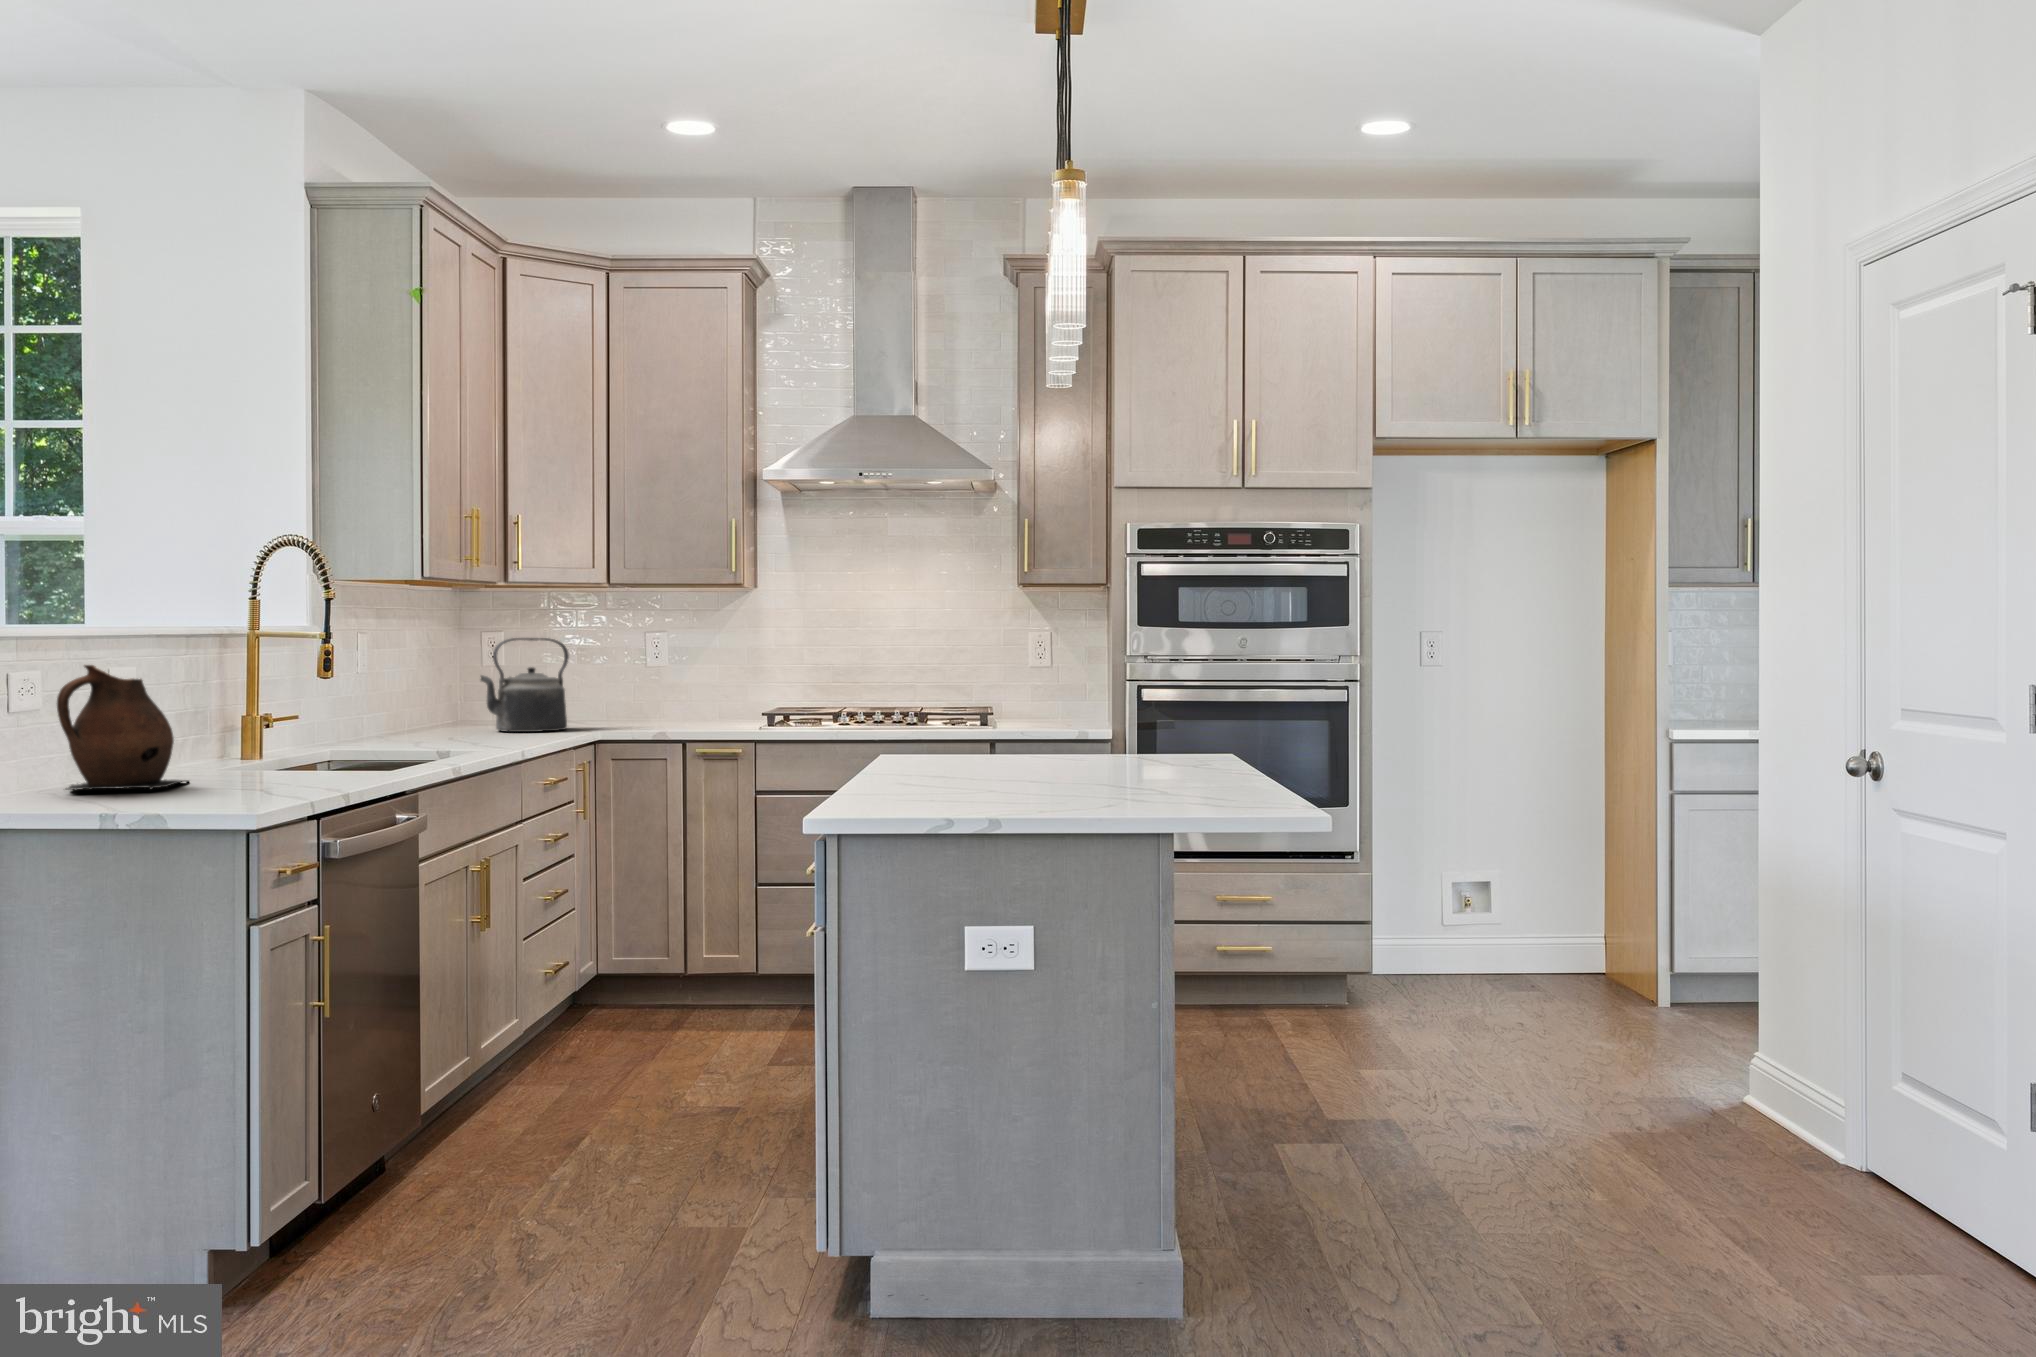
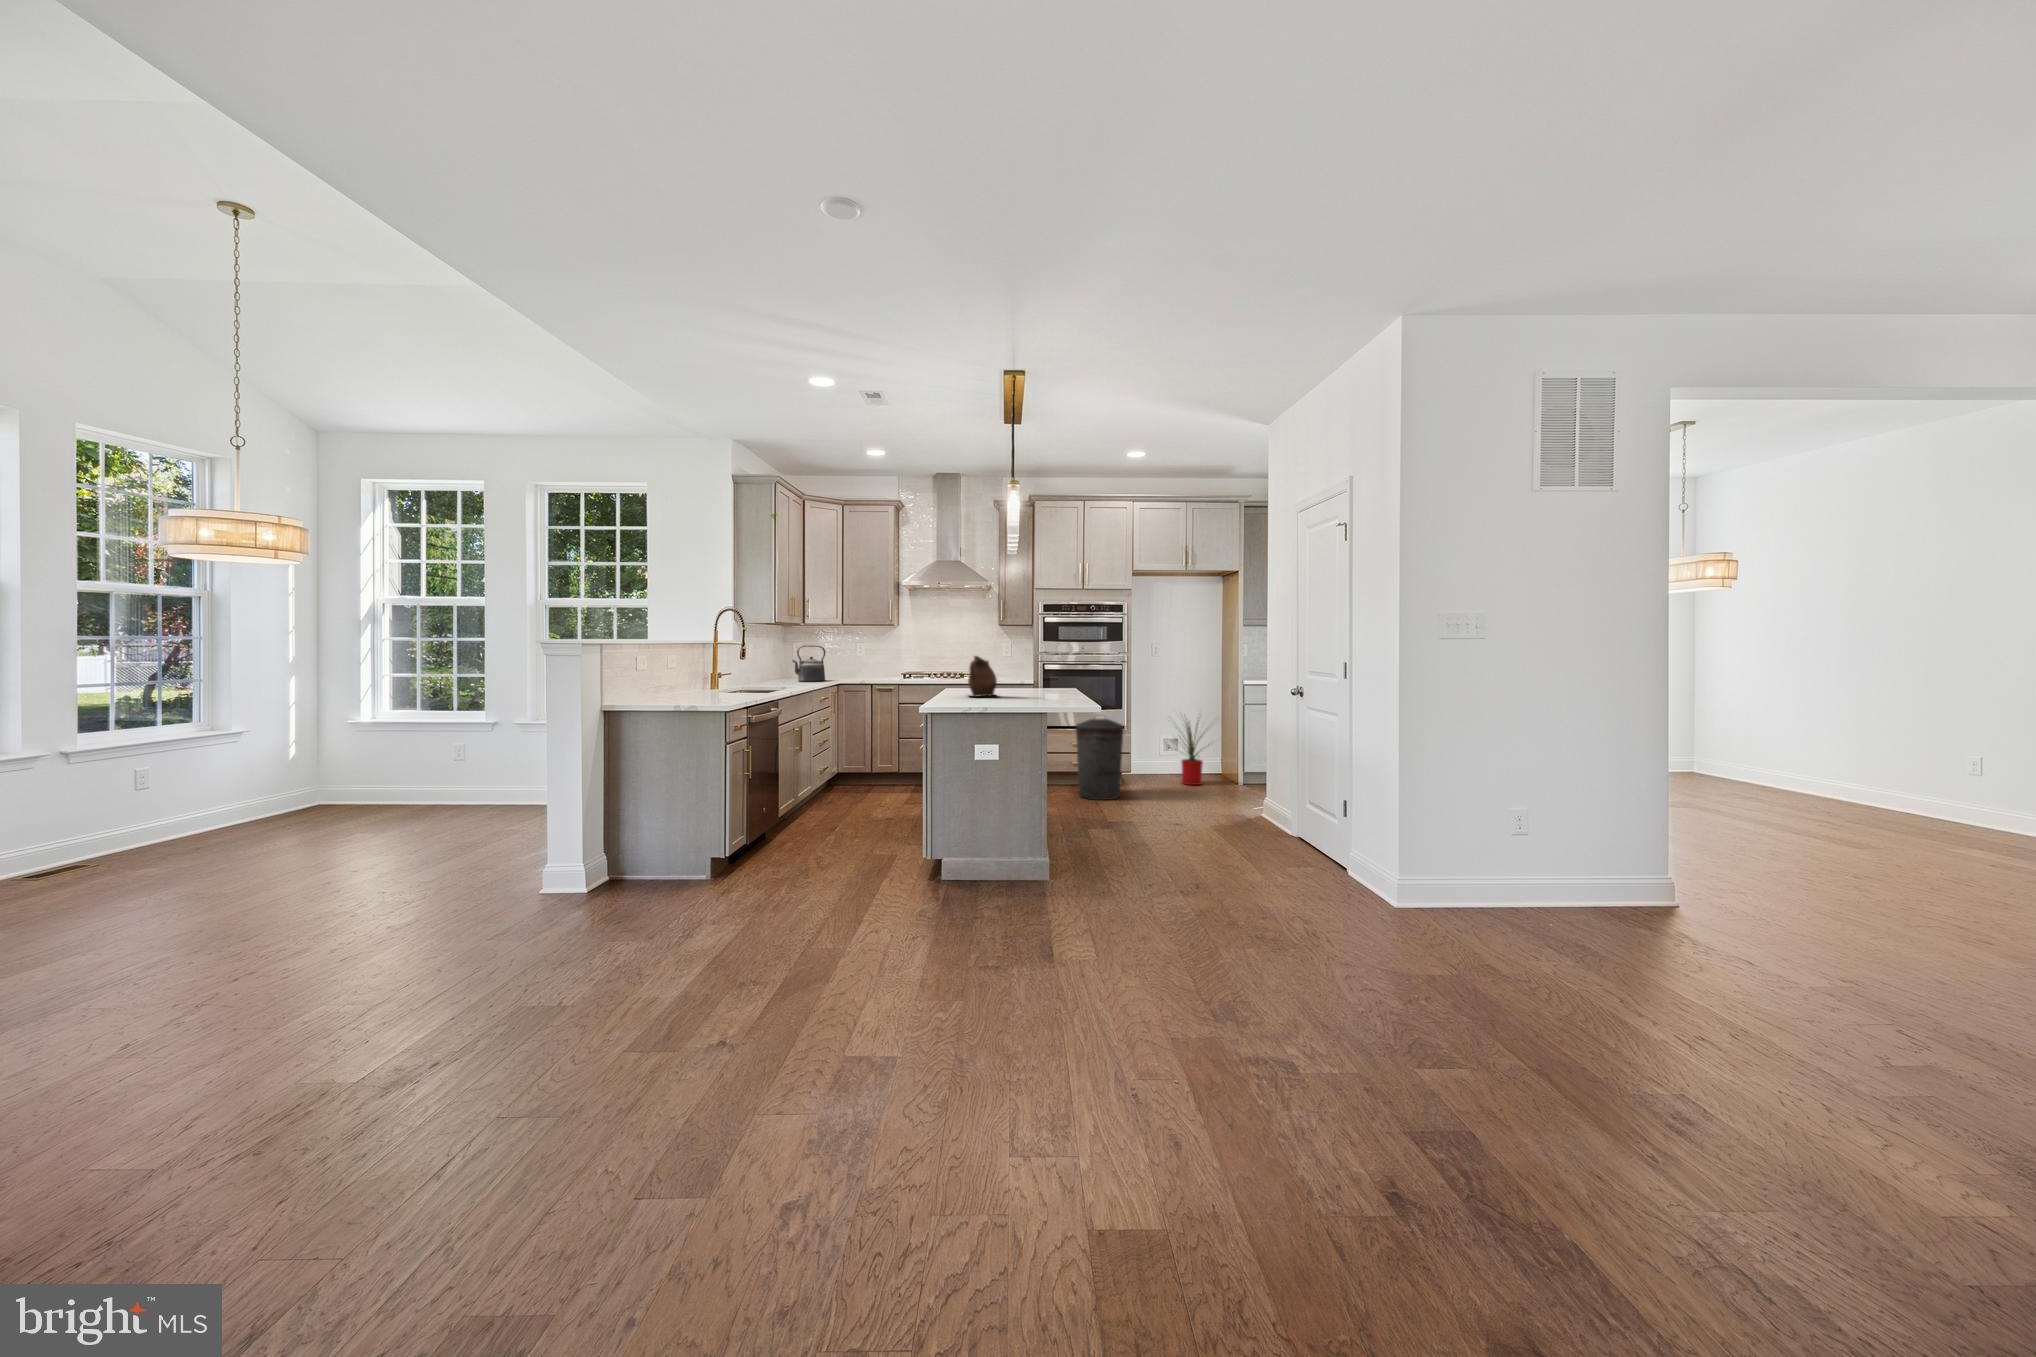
ceramic pitcher: present [57,665,189,790] -> present [968,656,997,697]
house plant: none [1450,794,1610,1000] -> present [1177,720,1209,785]
trash can: none [1228,818,1357,1048] -> present [1076,718,1124,800]

